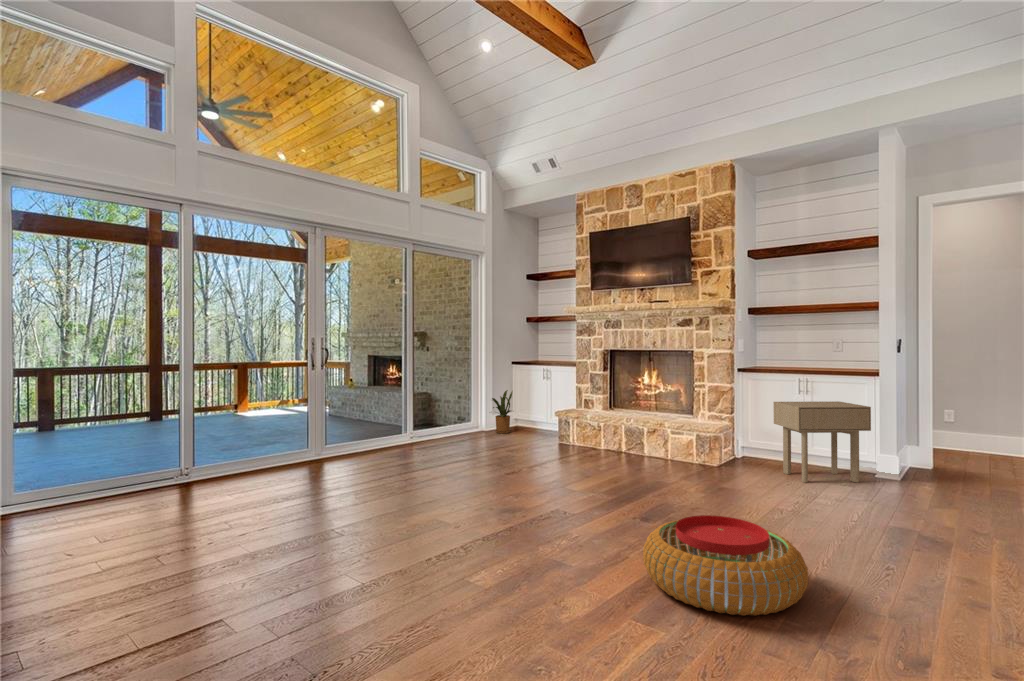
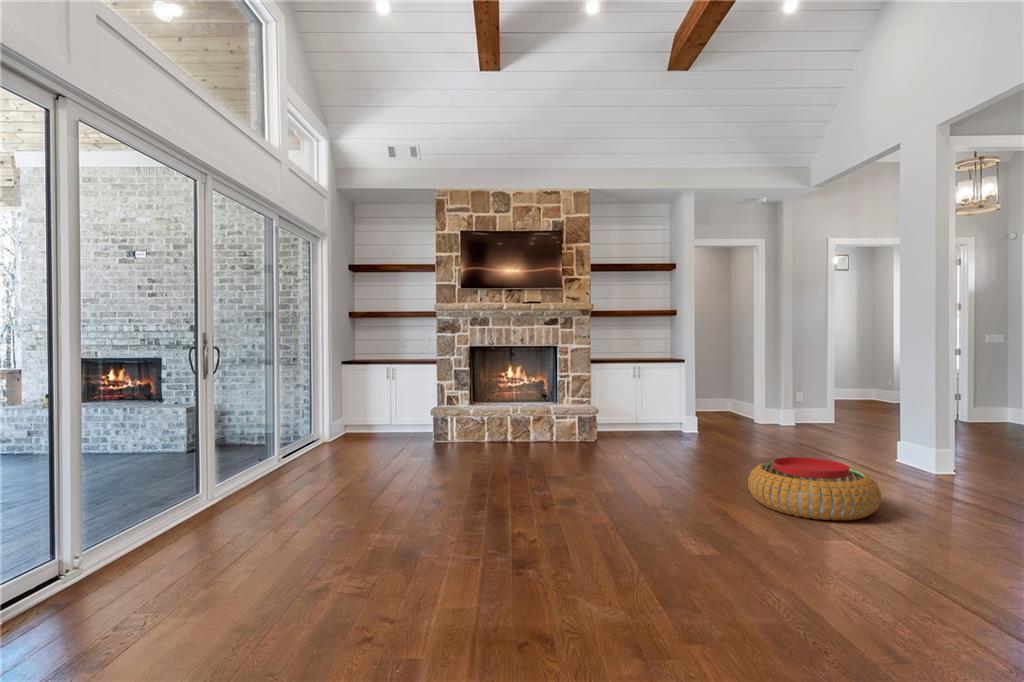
house plant: present [492,390,513,434] -> none [331,392,364,442]
side table: present [773,401,871,483] -> none [638,381,698,442]

